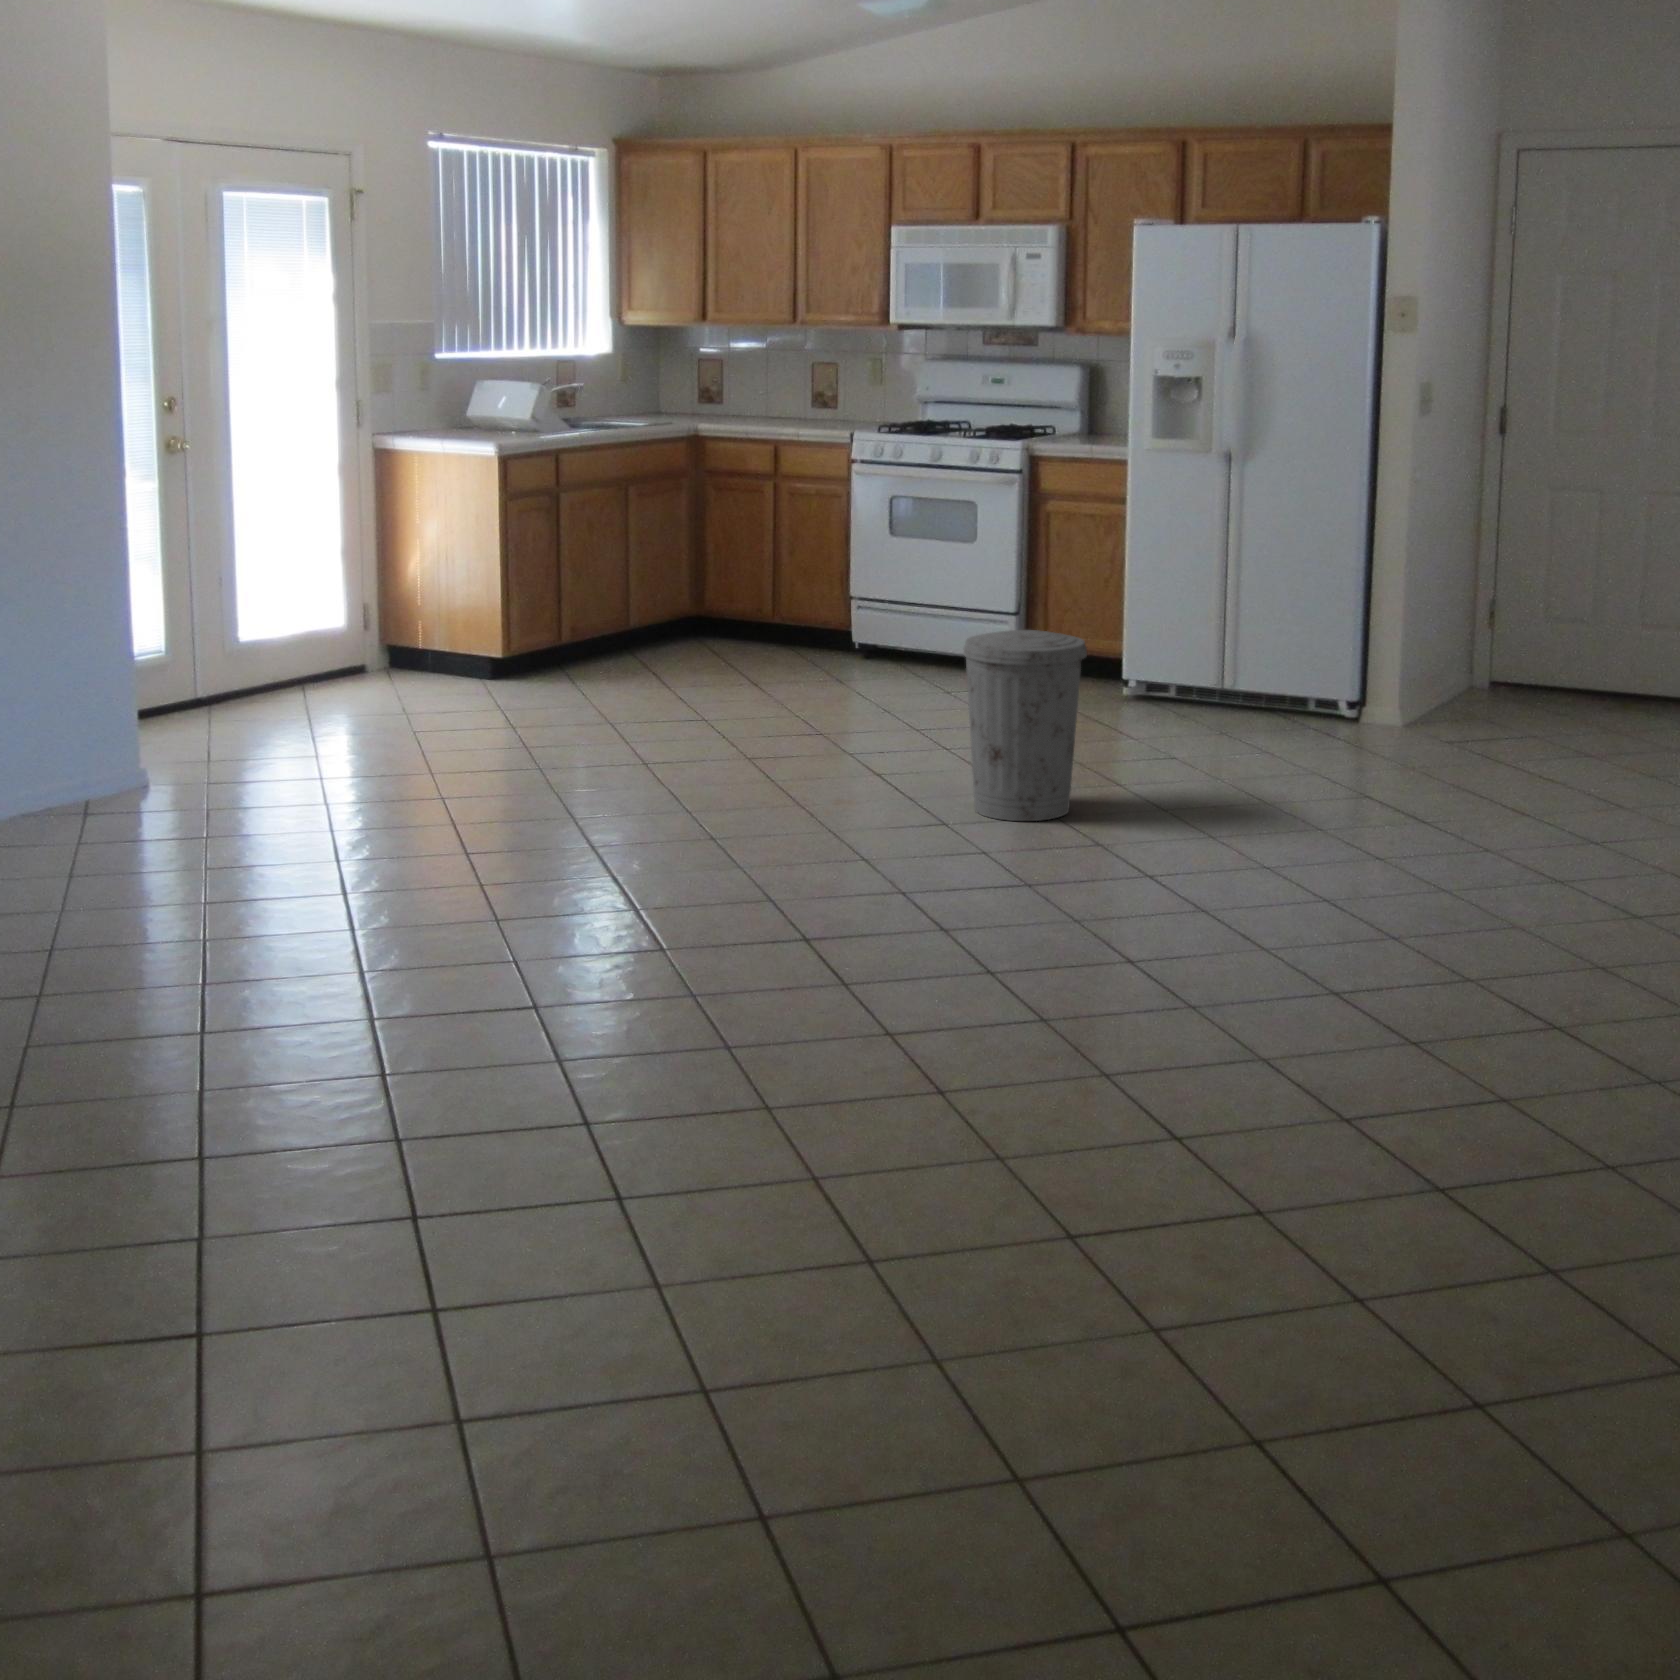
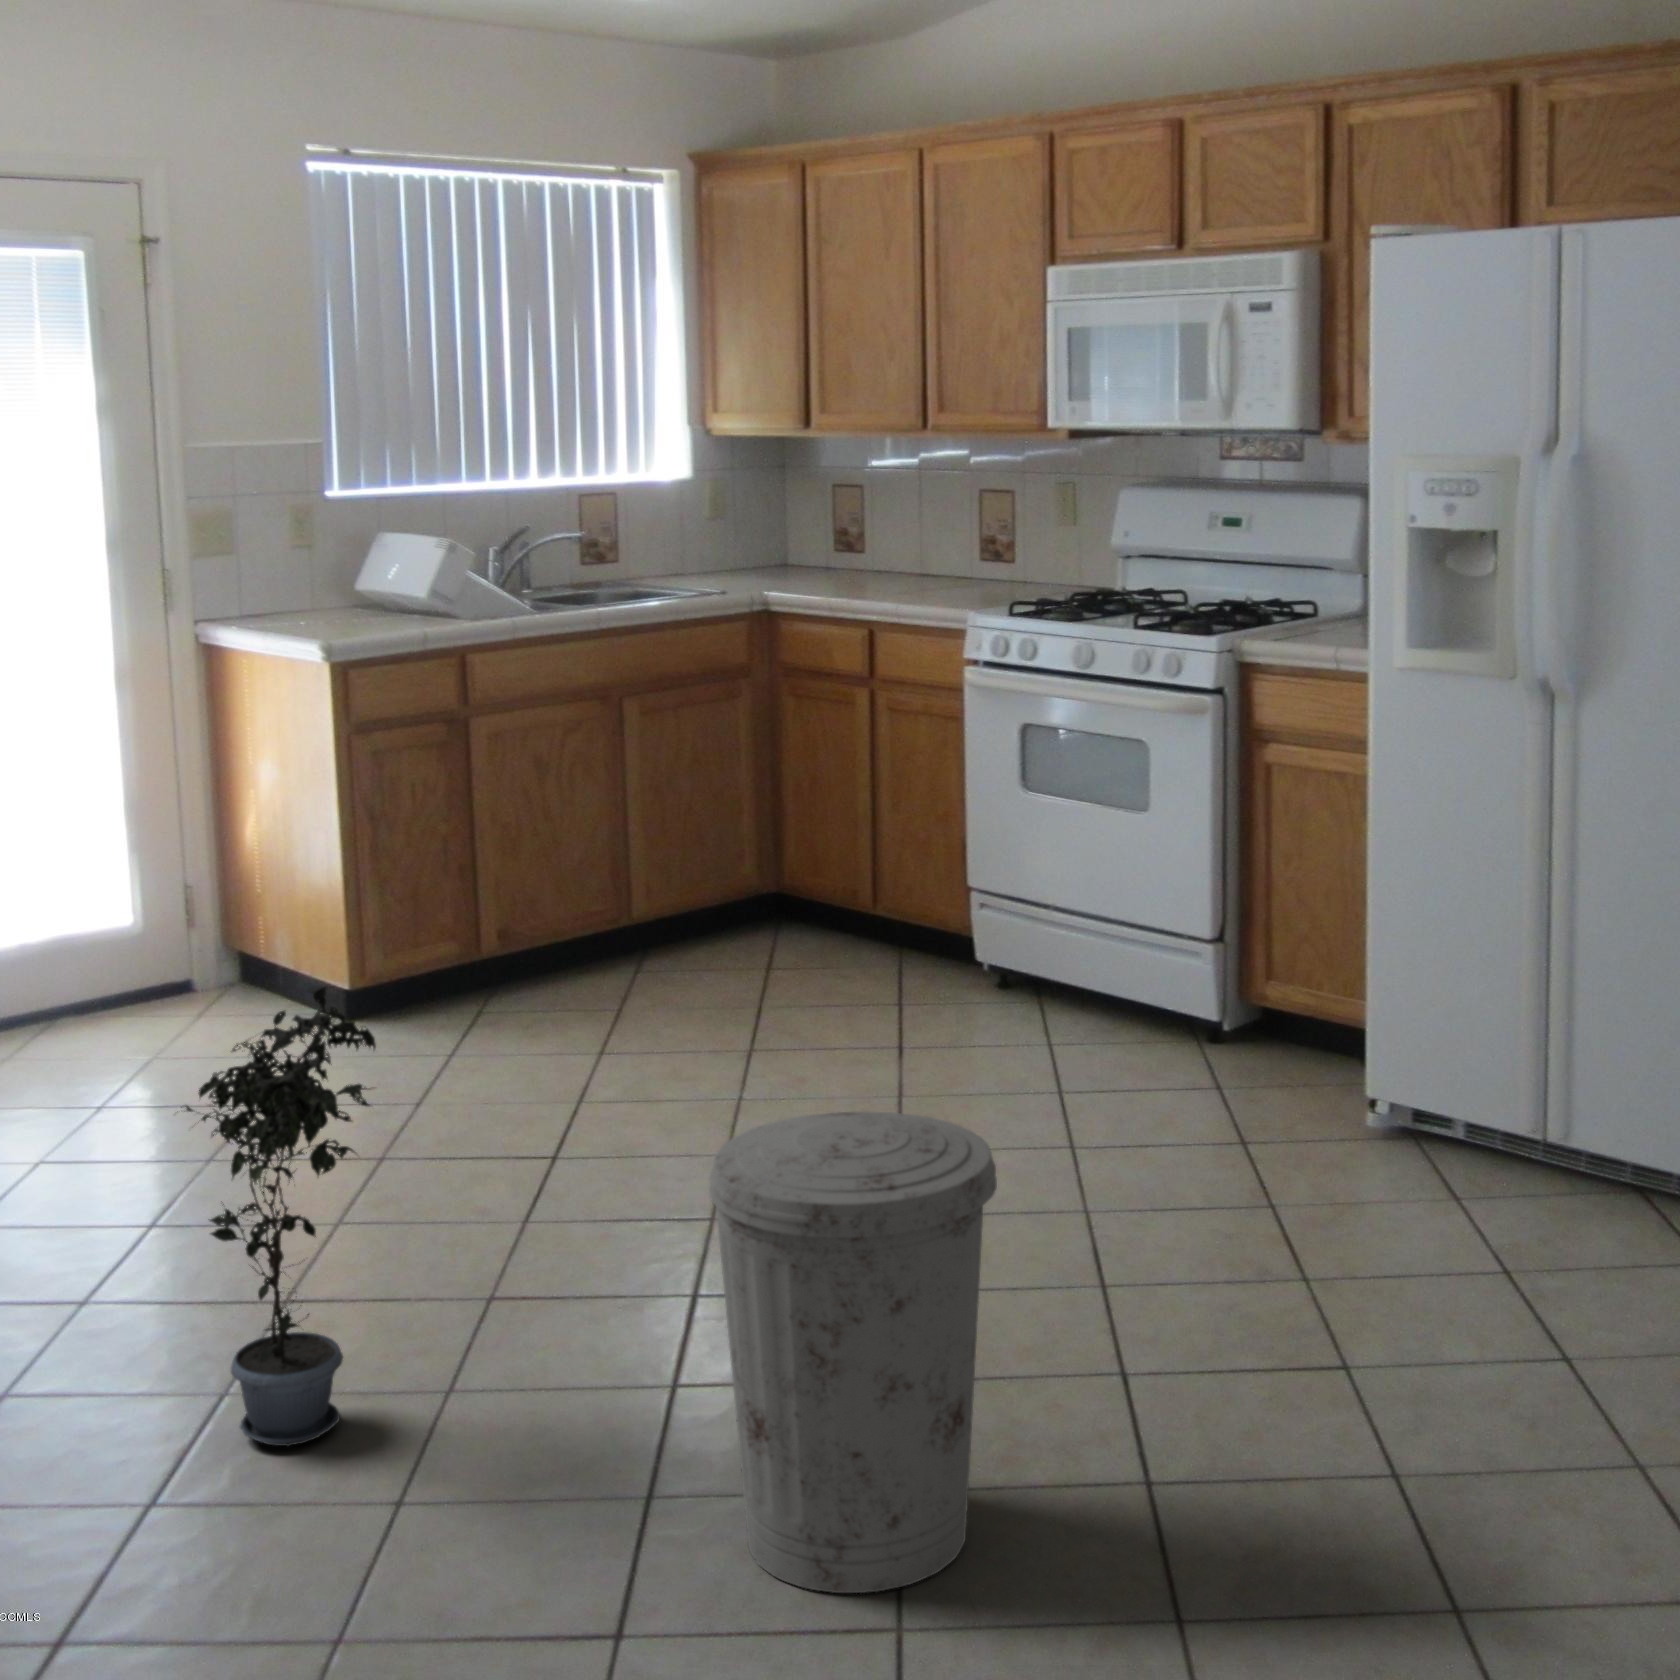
potted plant: none [687,588,782,804] -> present [186,987,376,1447]

